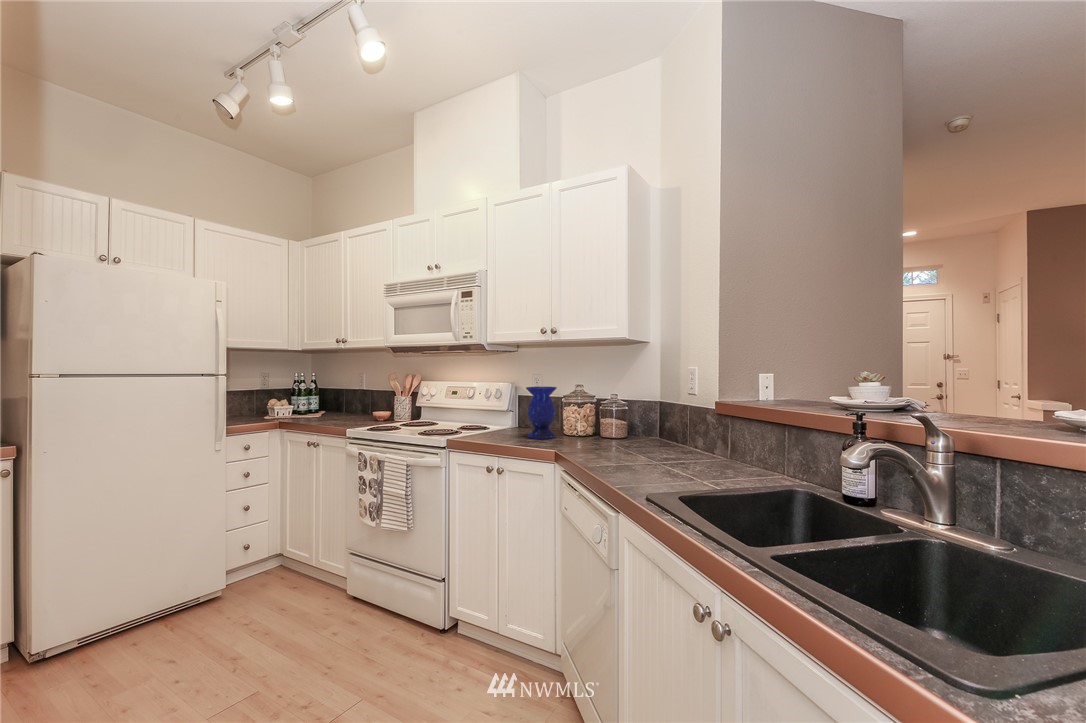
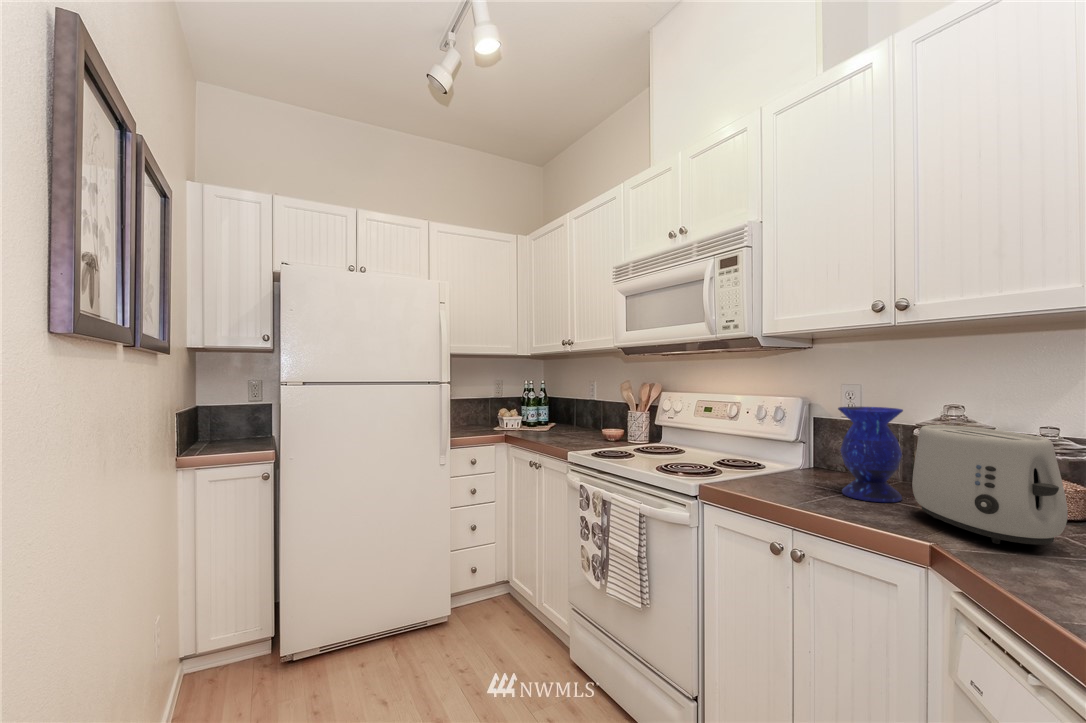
toaster: none [557,395,611,449] -> present [912,425,1068,544]

